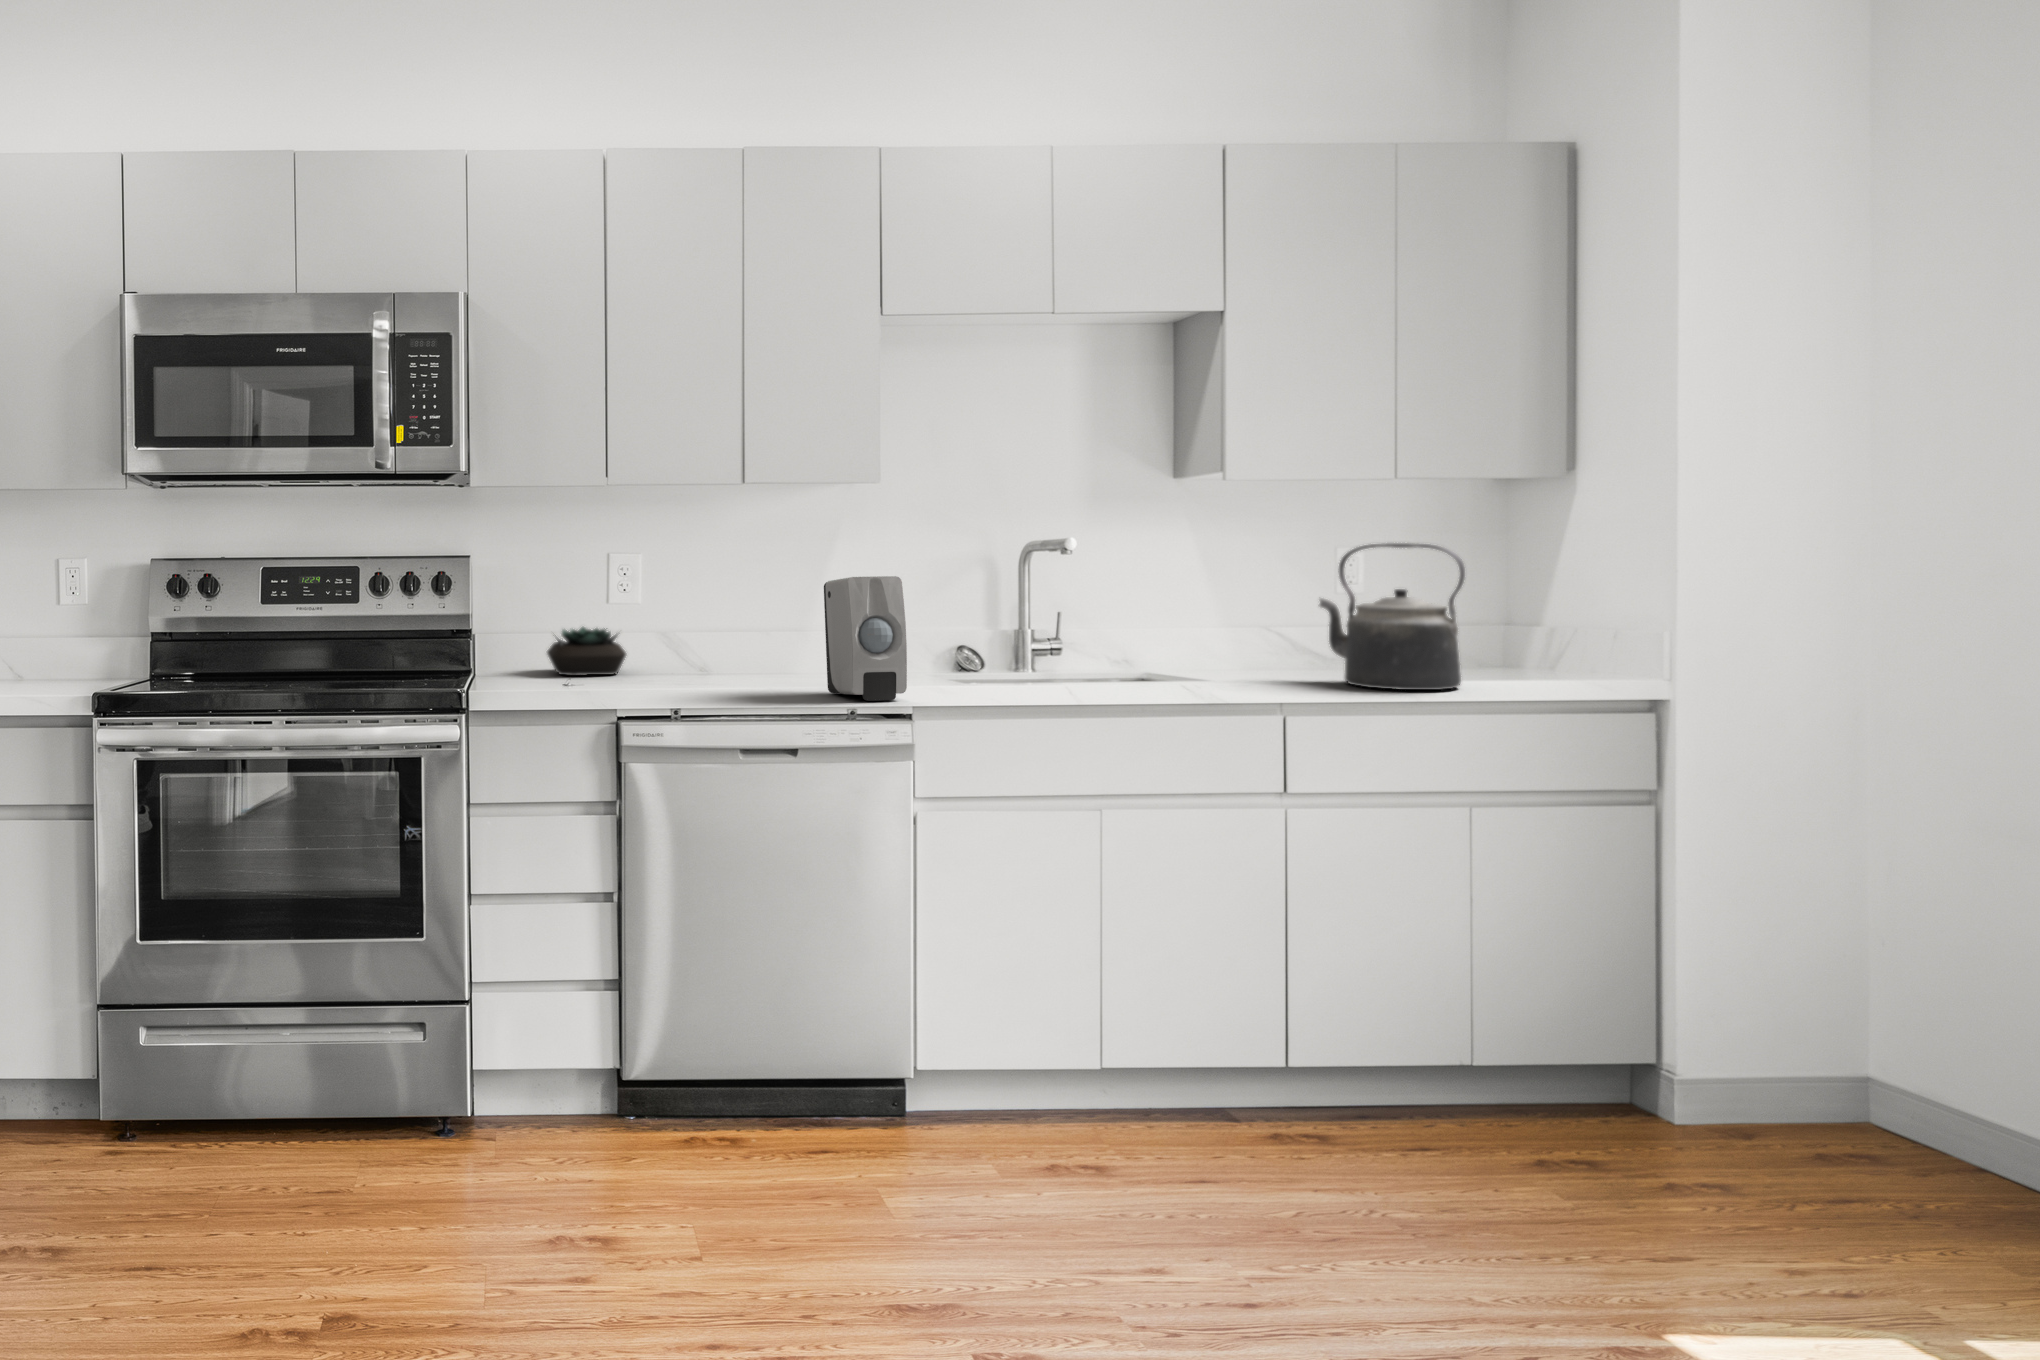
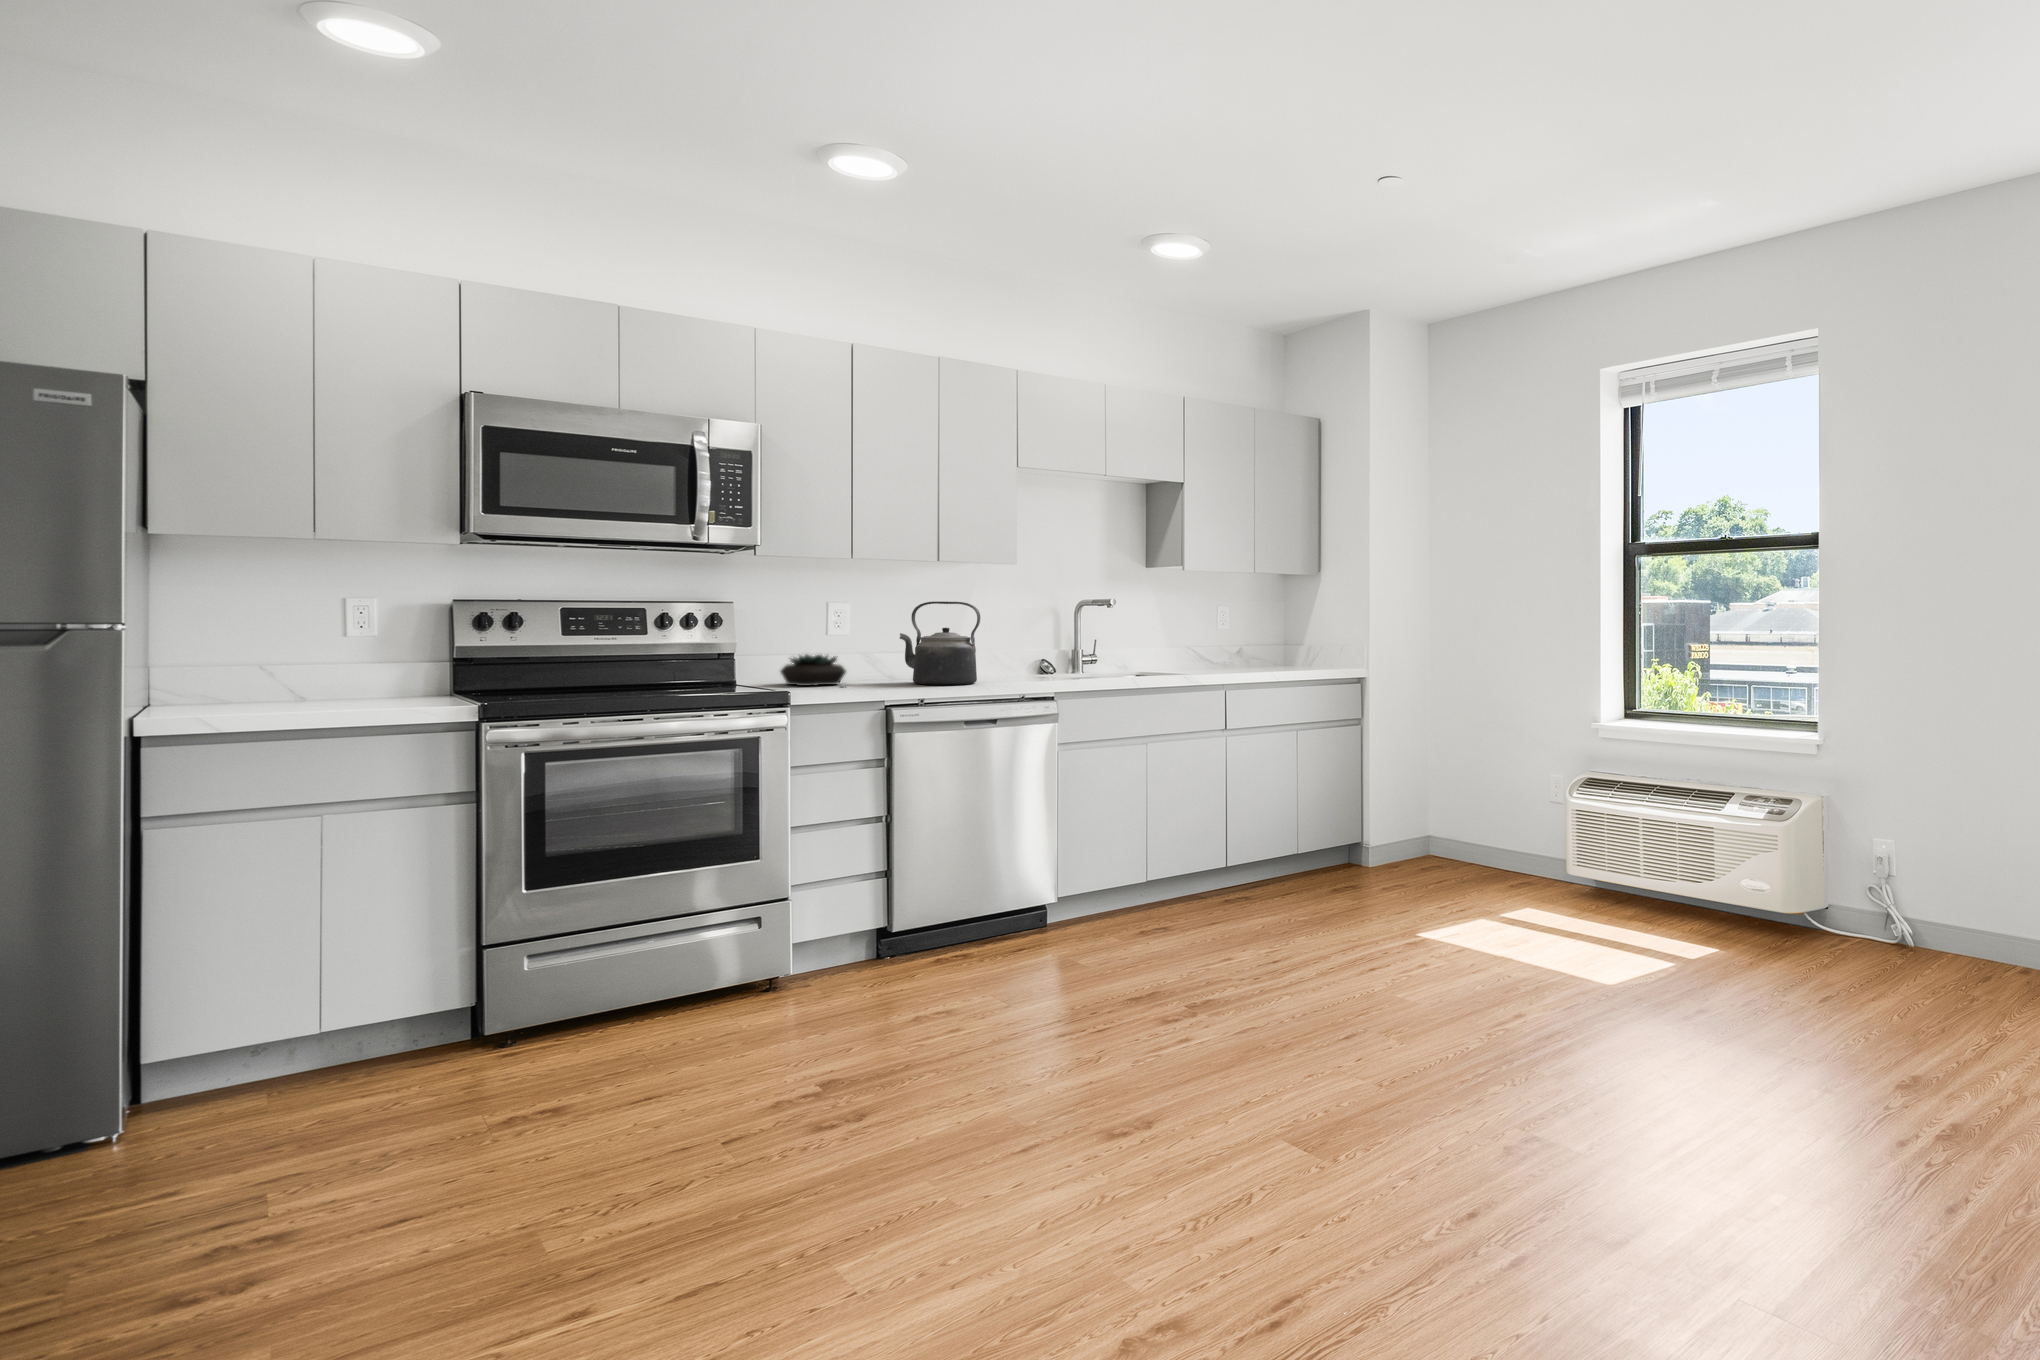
kettle: present [1320,543,1465,690] -> present [900,601,980,685]
soap dispenser: present [824,576,907,701] -> none [1003,619,1060,689]

